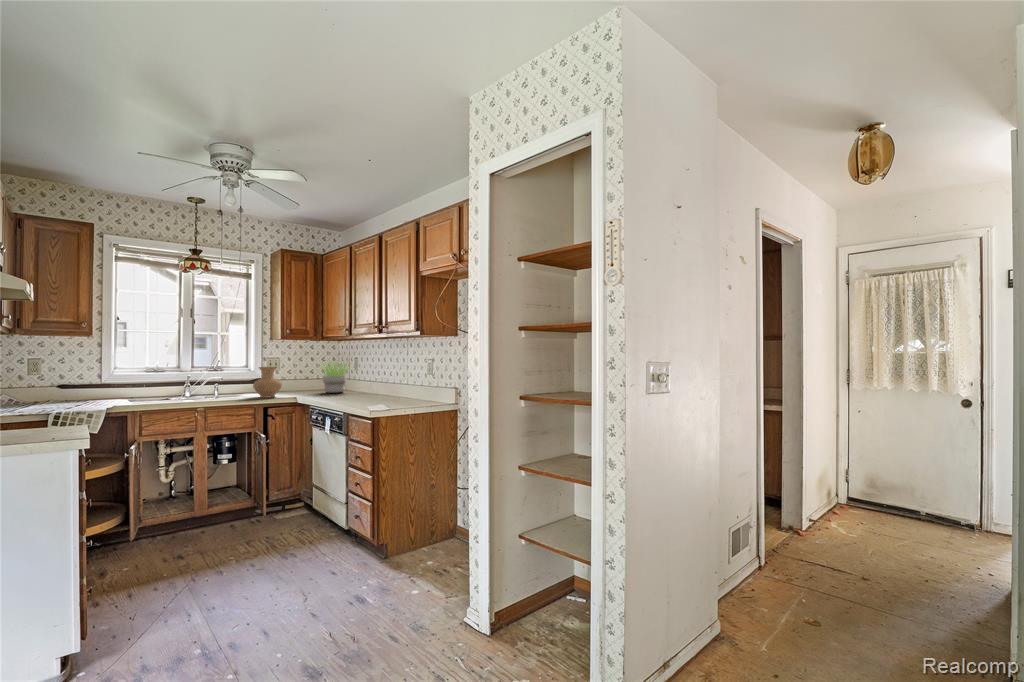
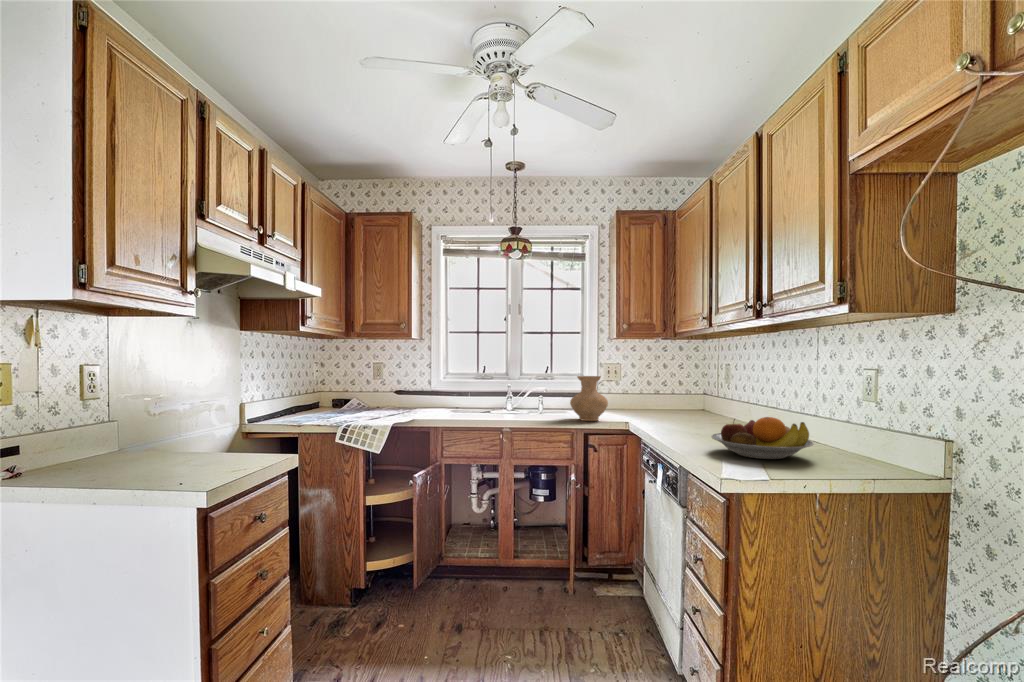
potted plant: present [320,362,349,393] -> none [659,368,722,421]
fruit bowl: none [358,383,405,403] -> present [711,417,813,459]

